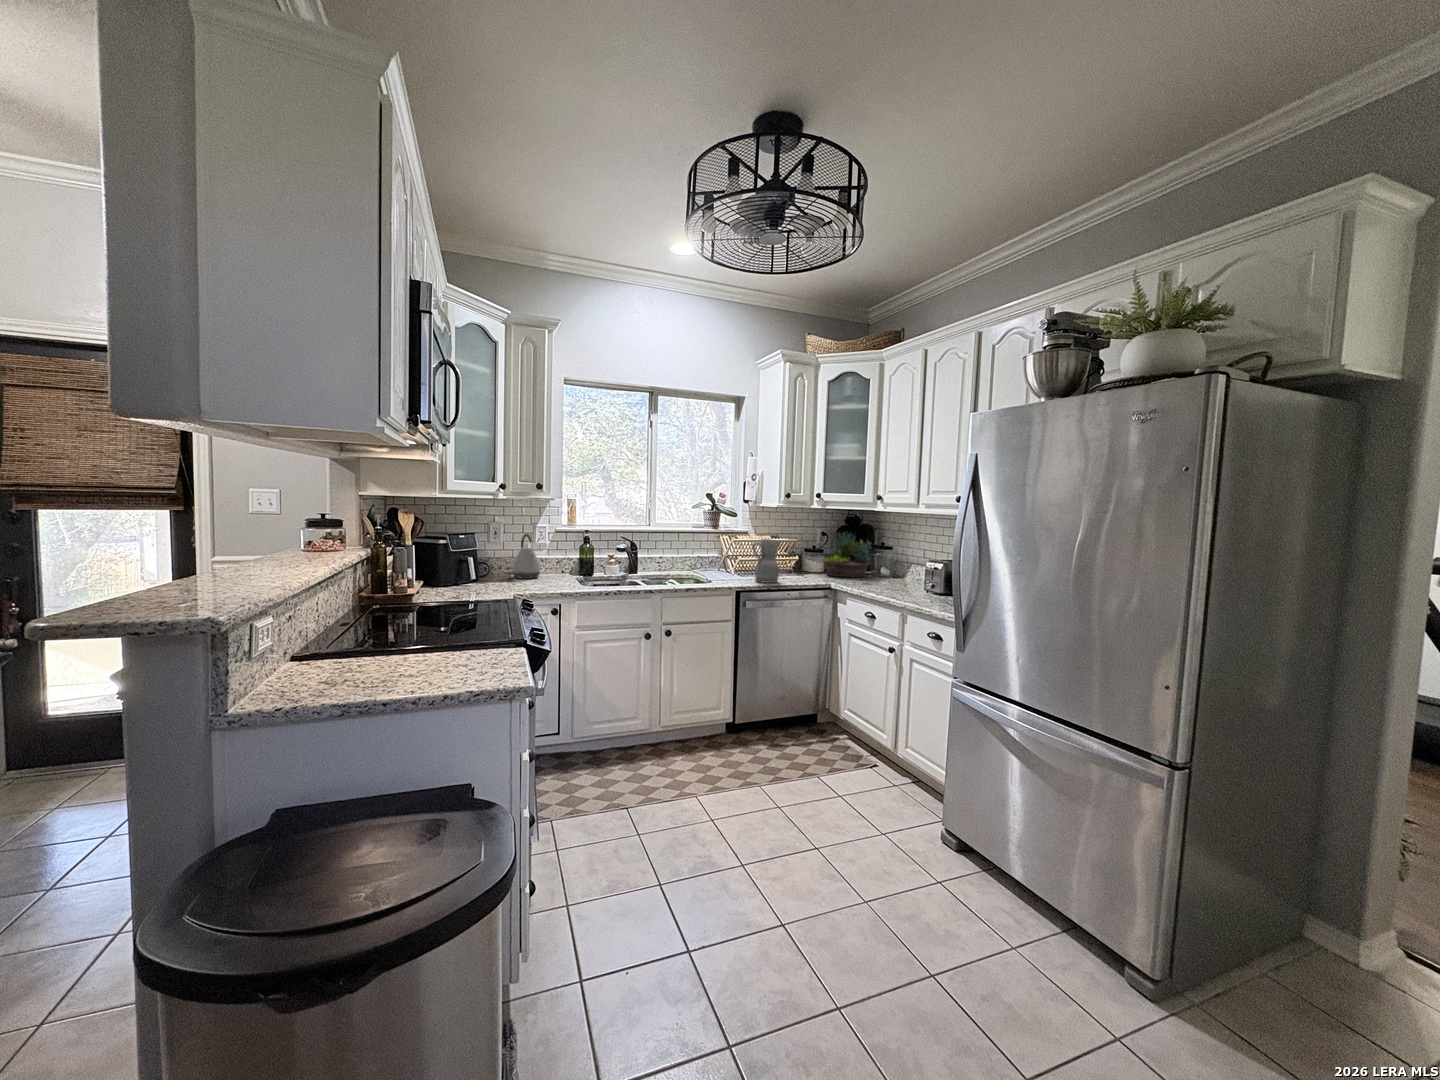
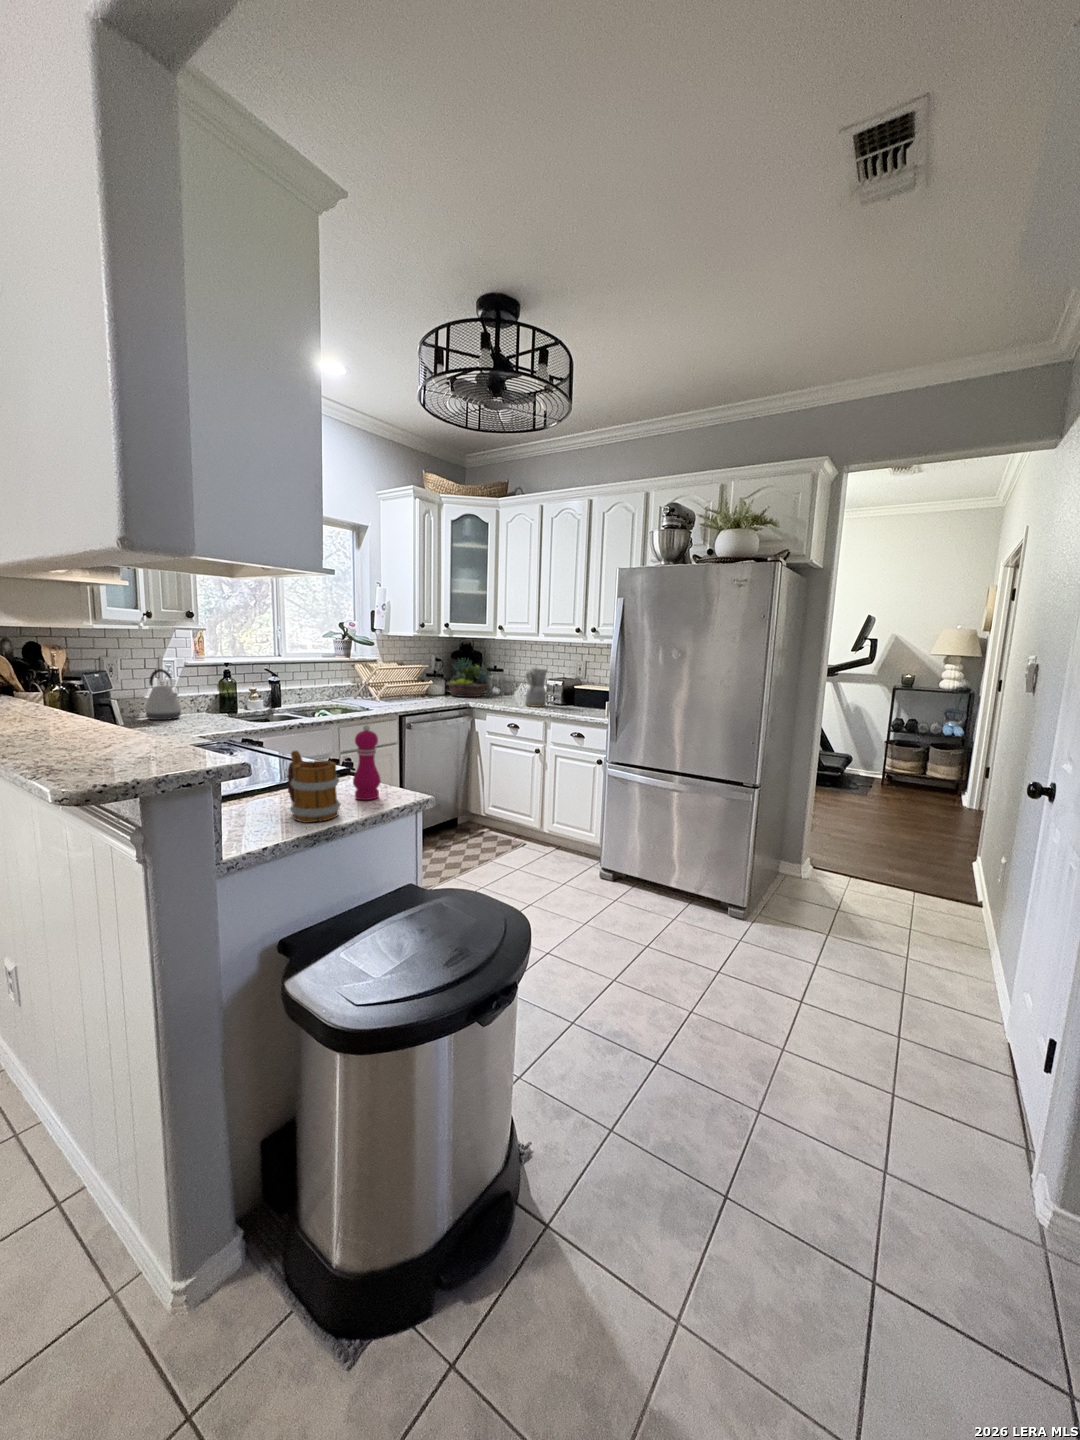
ceramic pitcher: present [752,539,781,583] -> present [525,668,547,707]
pepper mill: none [455,595,486,677] -> present [353,725,381,800]
mug: none [359,614,412,692] -> present [287,751,341,823]

